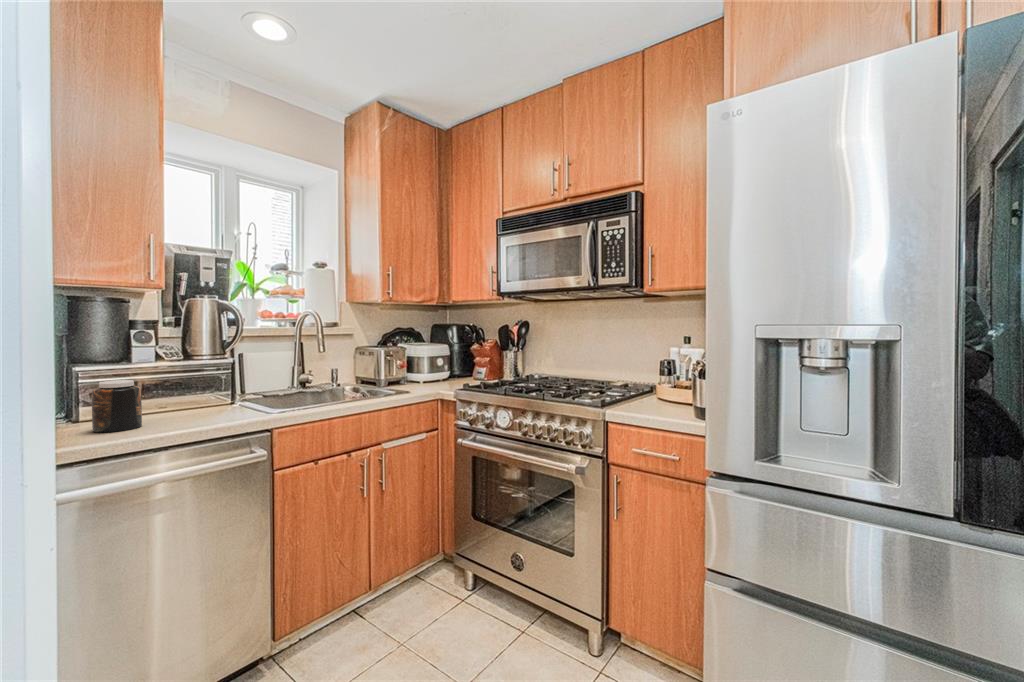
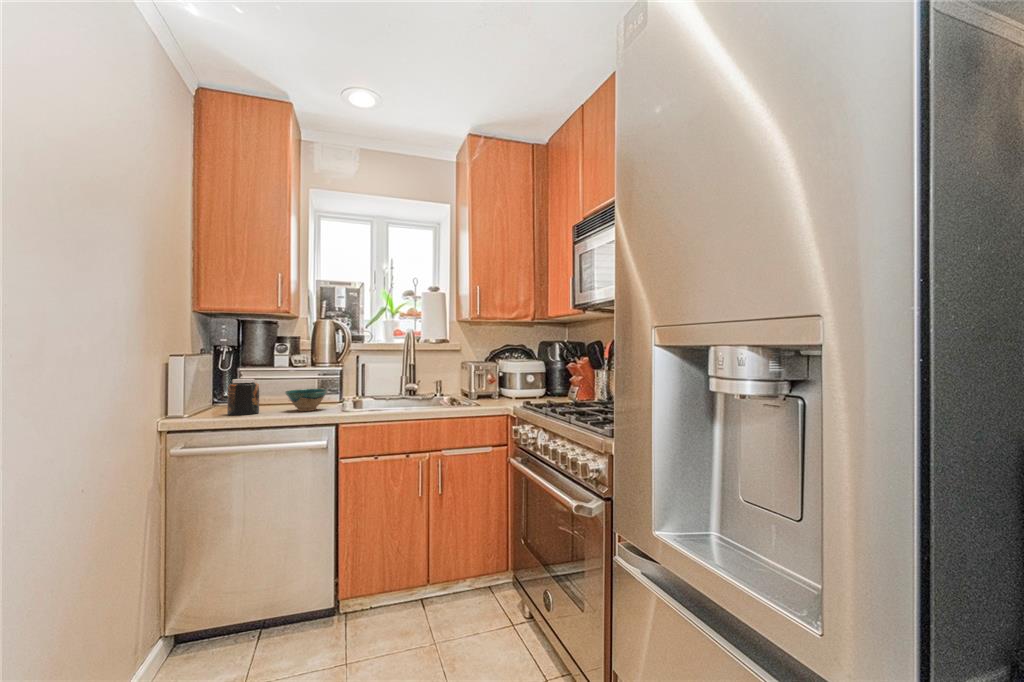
bowl: none [175,387,235,417] -> present [285,389,327,411]

